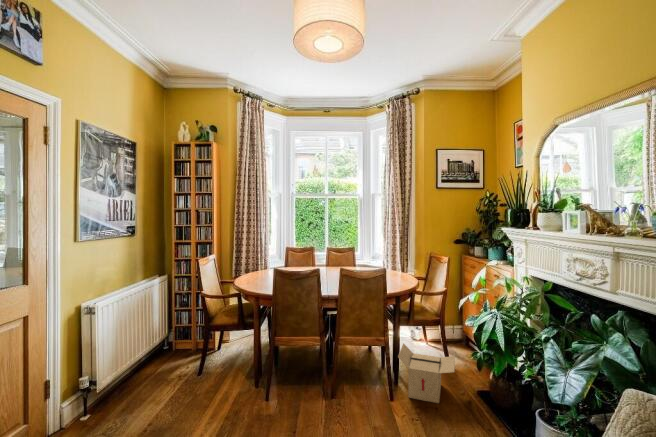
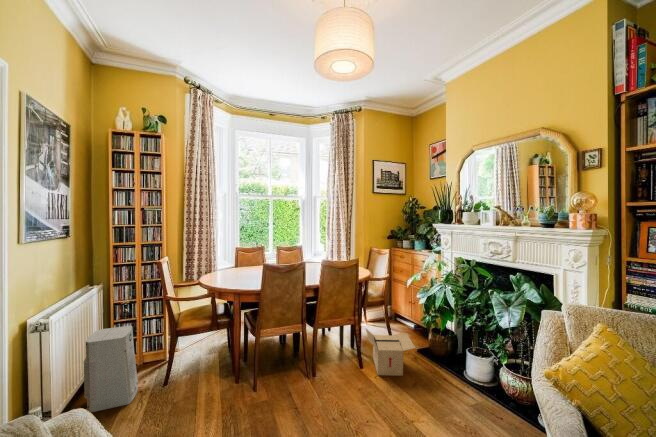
air purifier: none [144,311,186,379] -> present [84,326,138,412]

